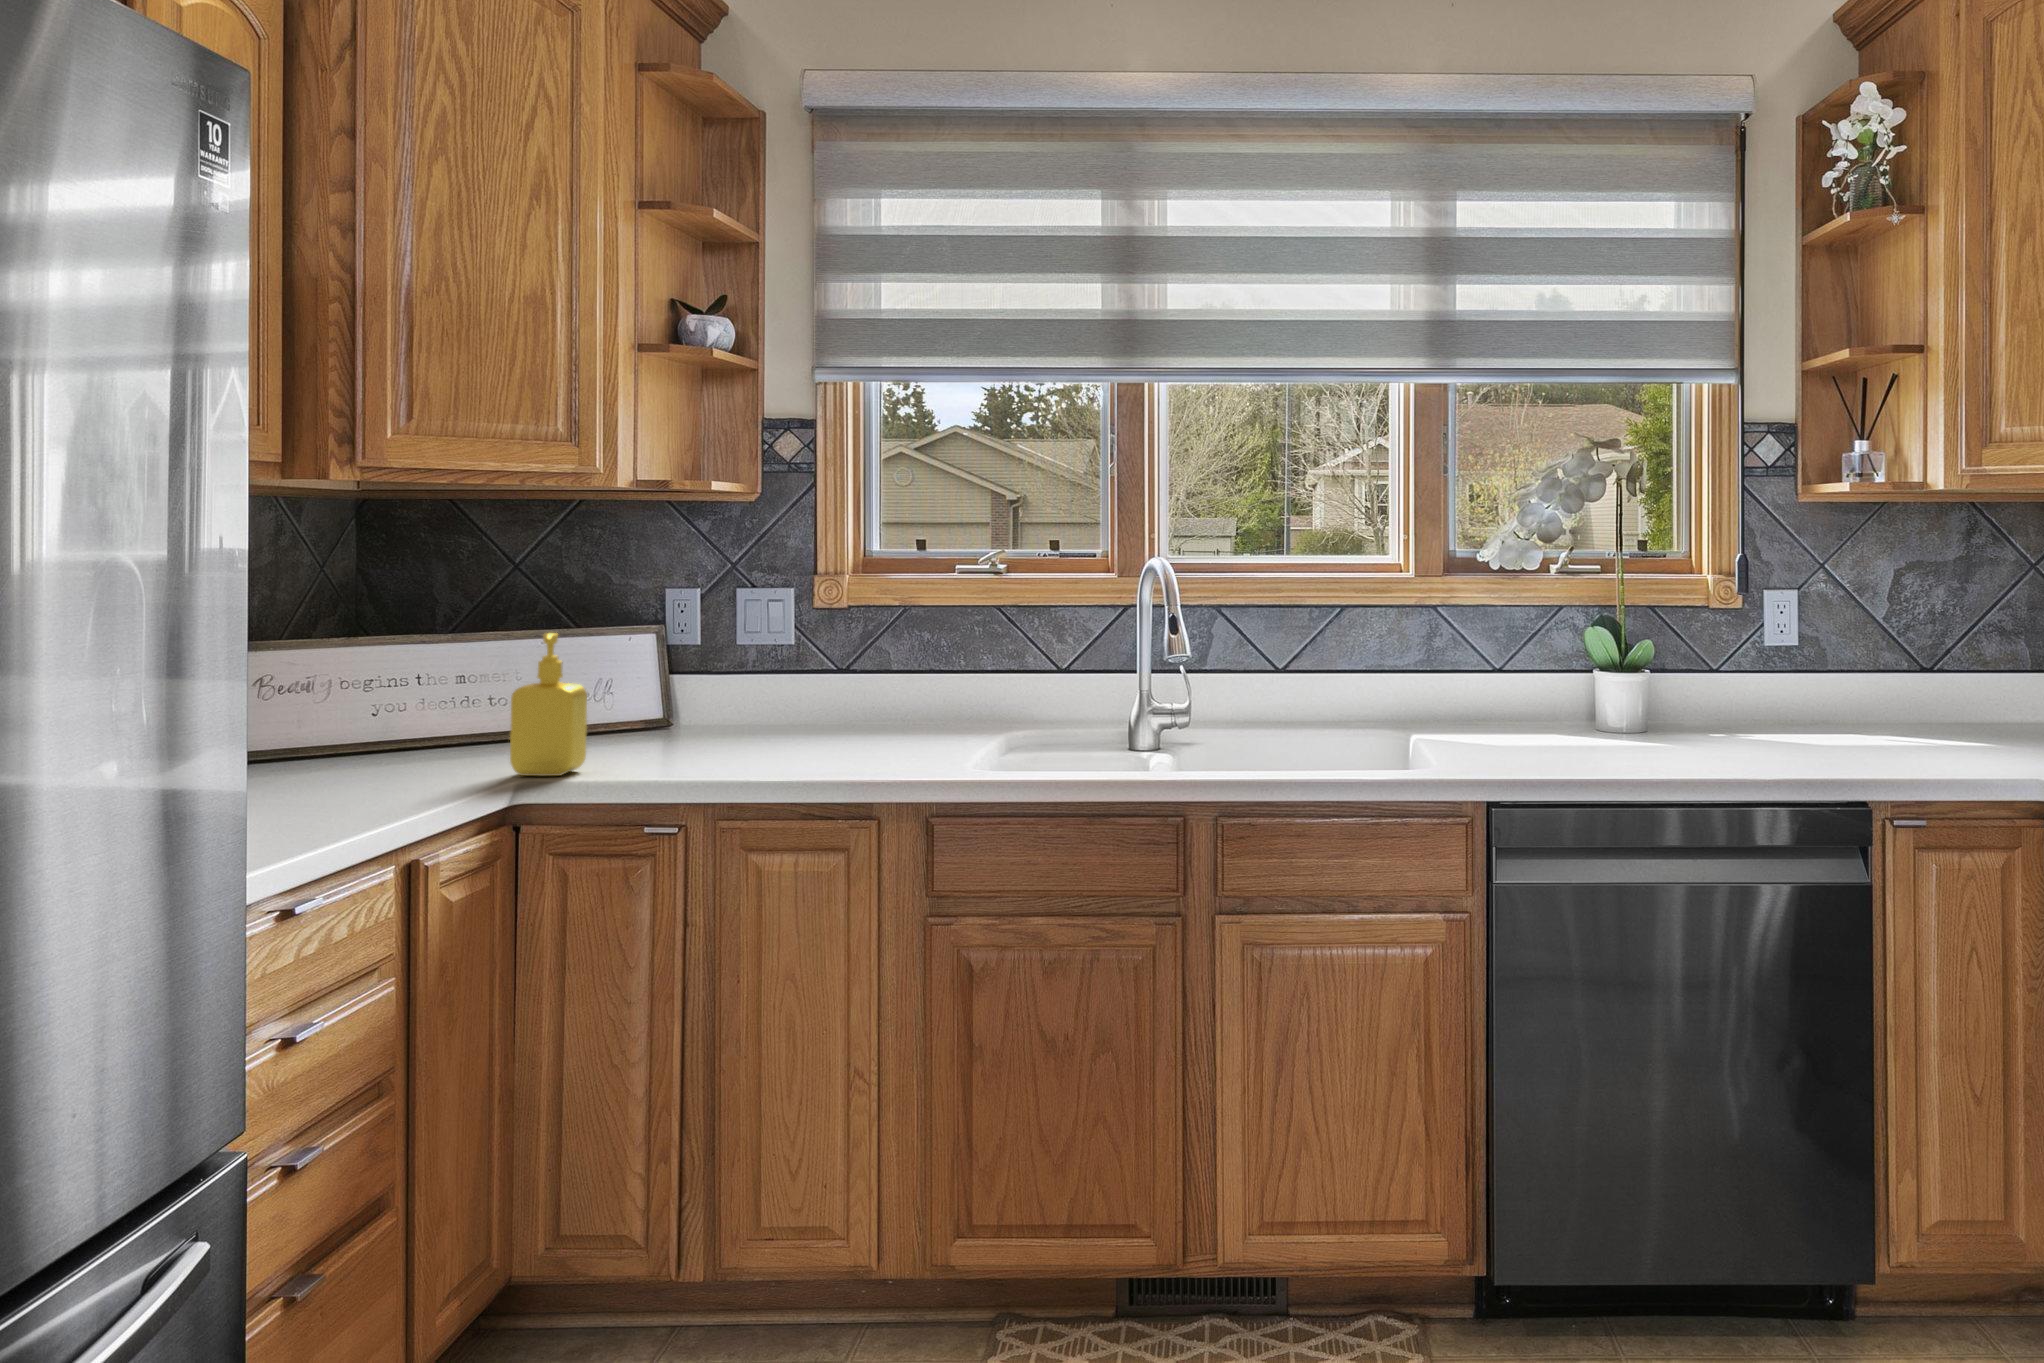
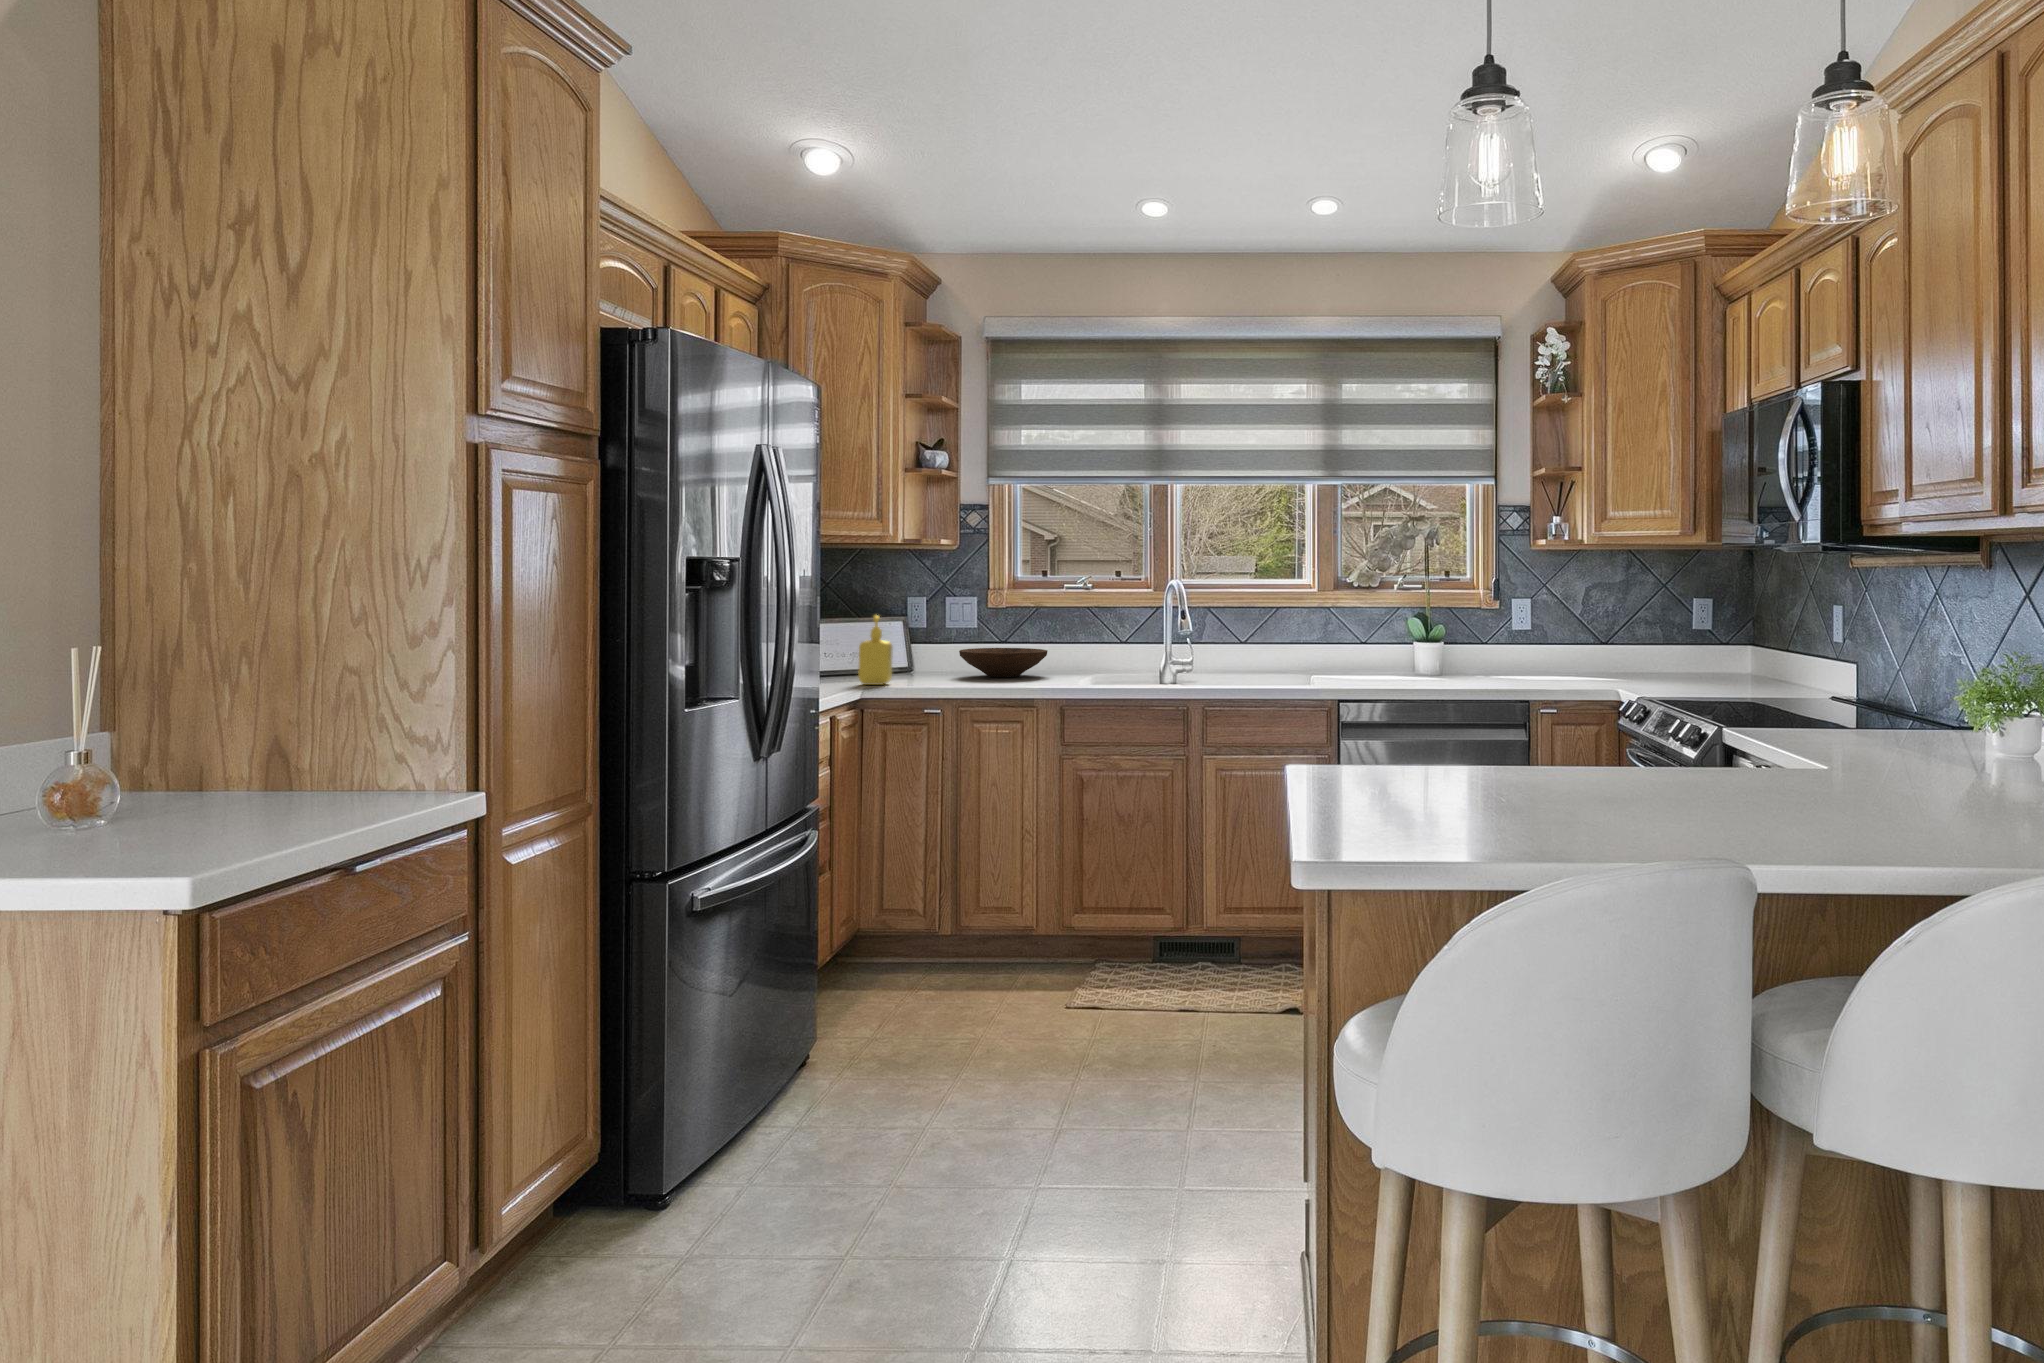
wooden bowl: none [743,683,917,746] -> present [959,648,1047,677]

